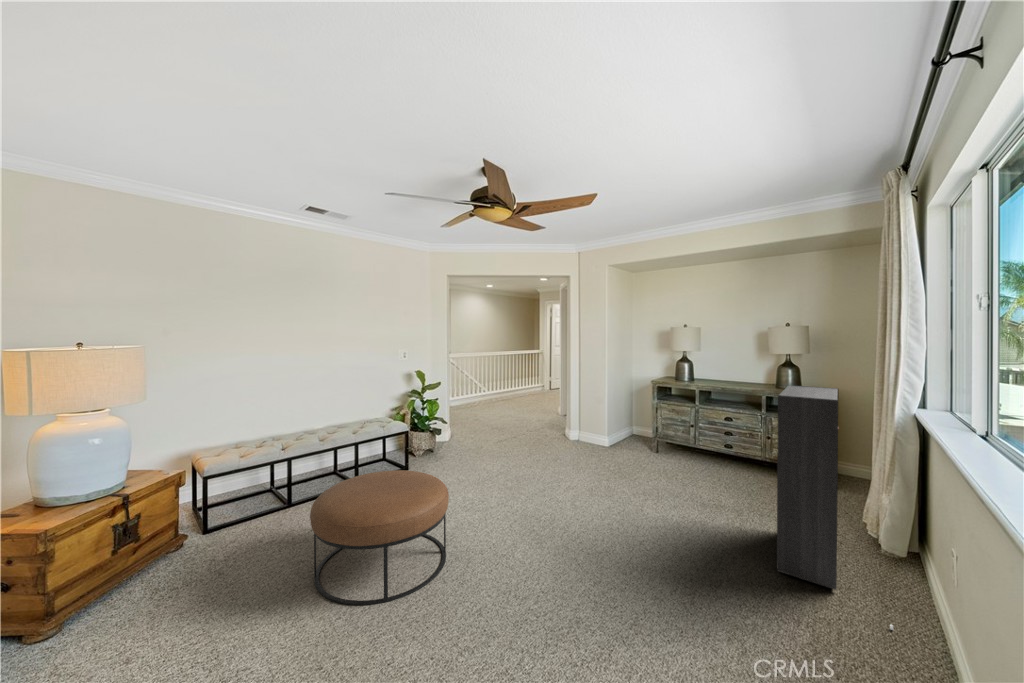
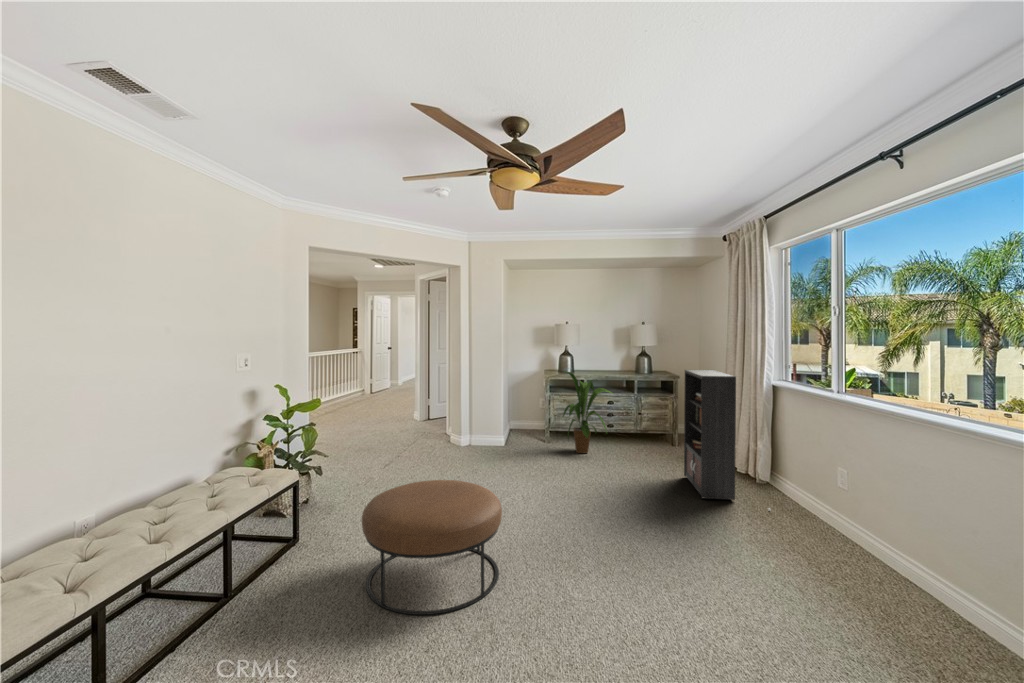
house plant: none [655,378,727,474] -> present [563,371,610,453]

